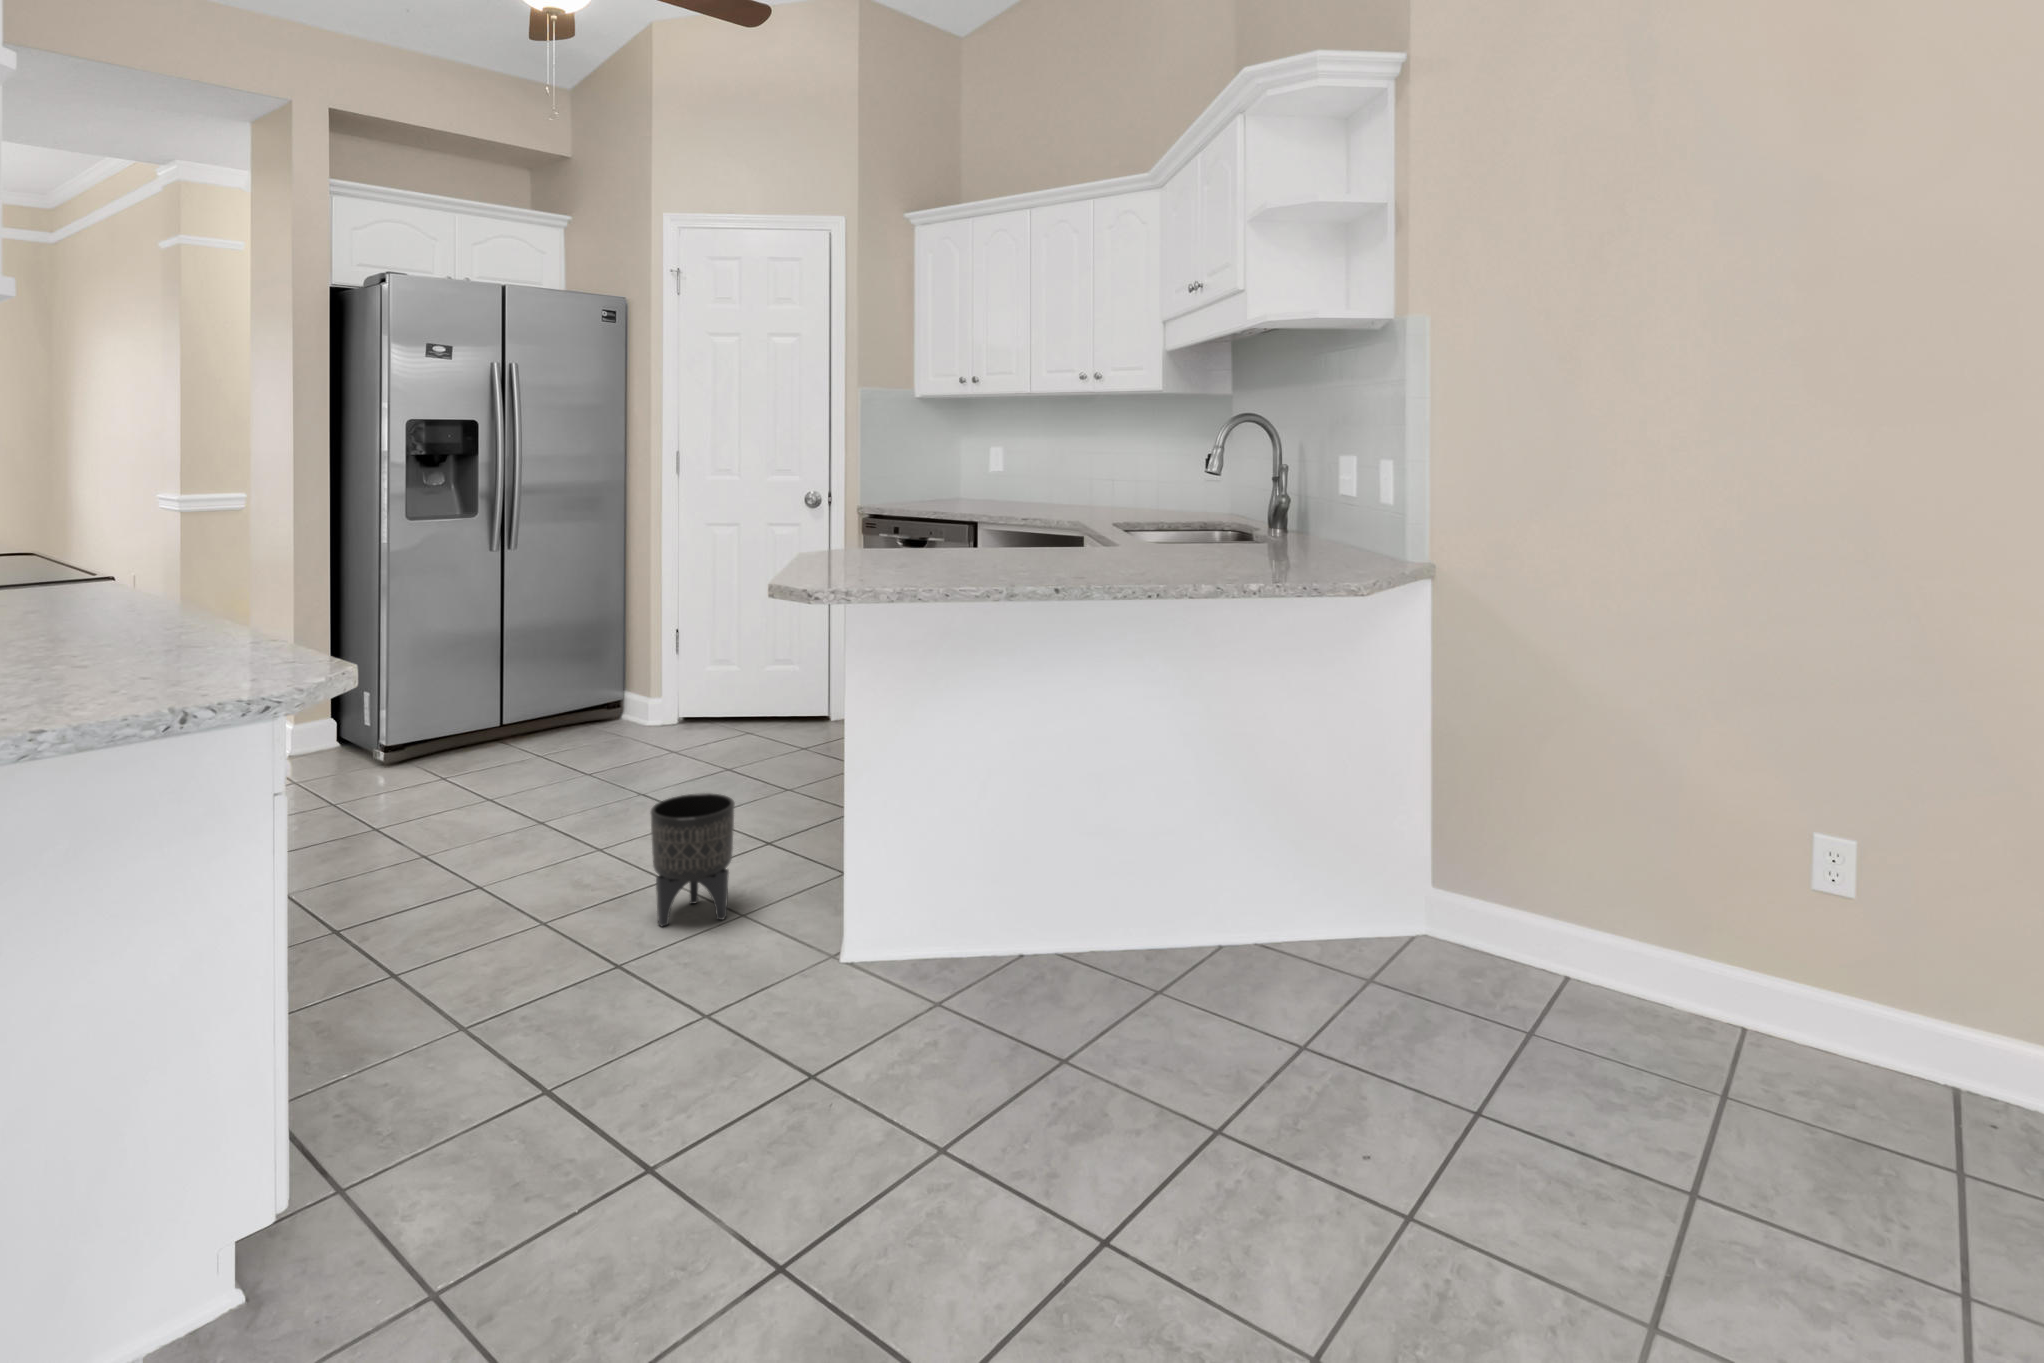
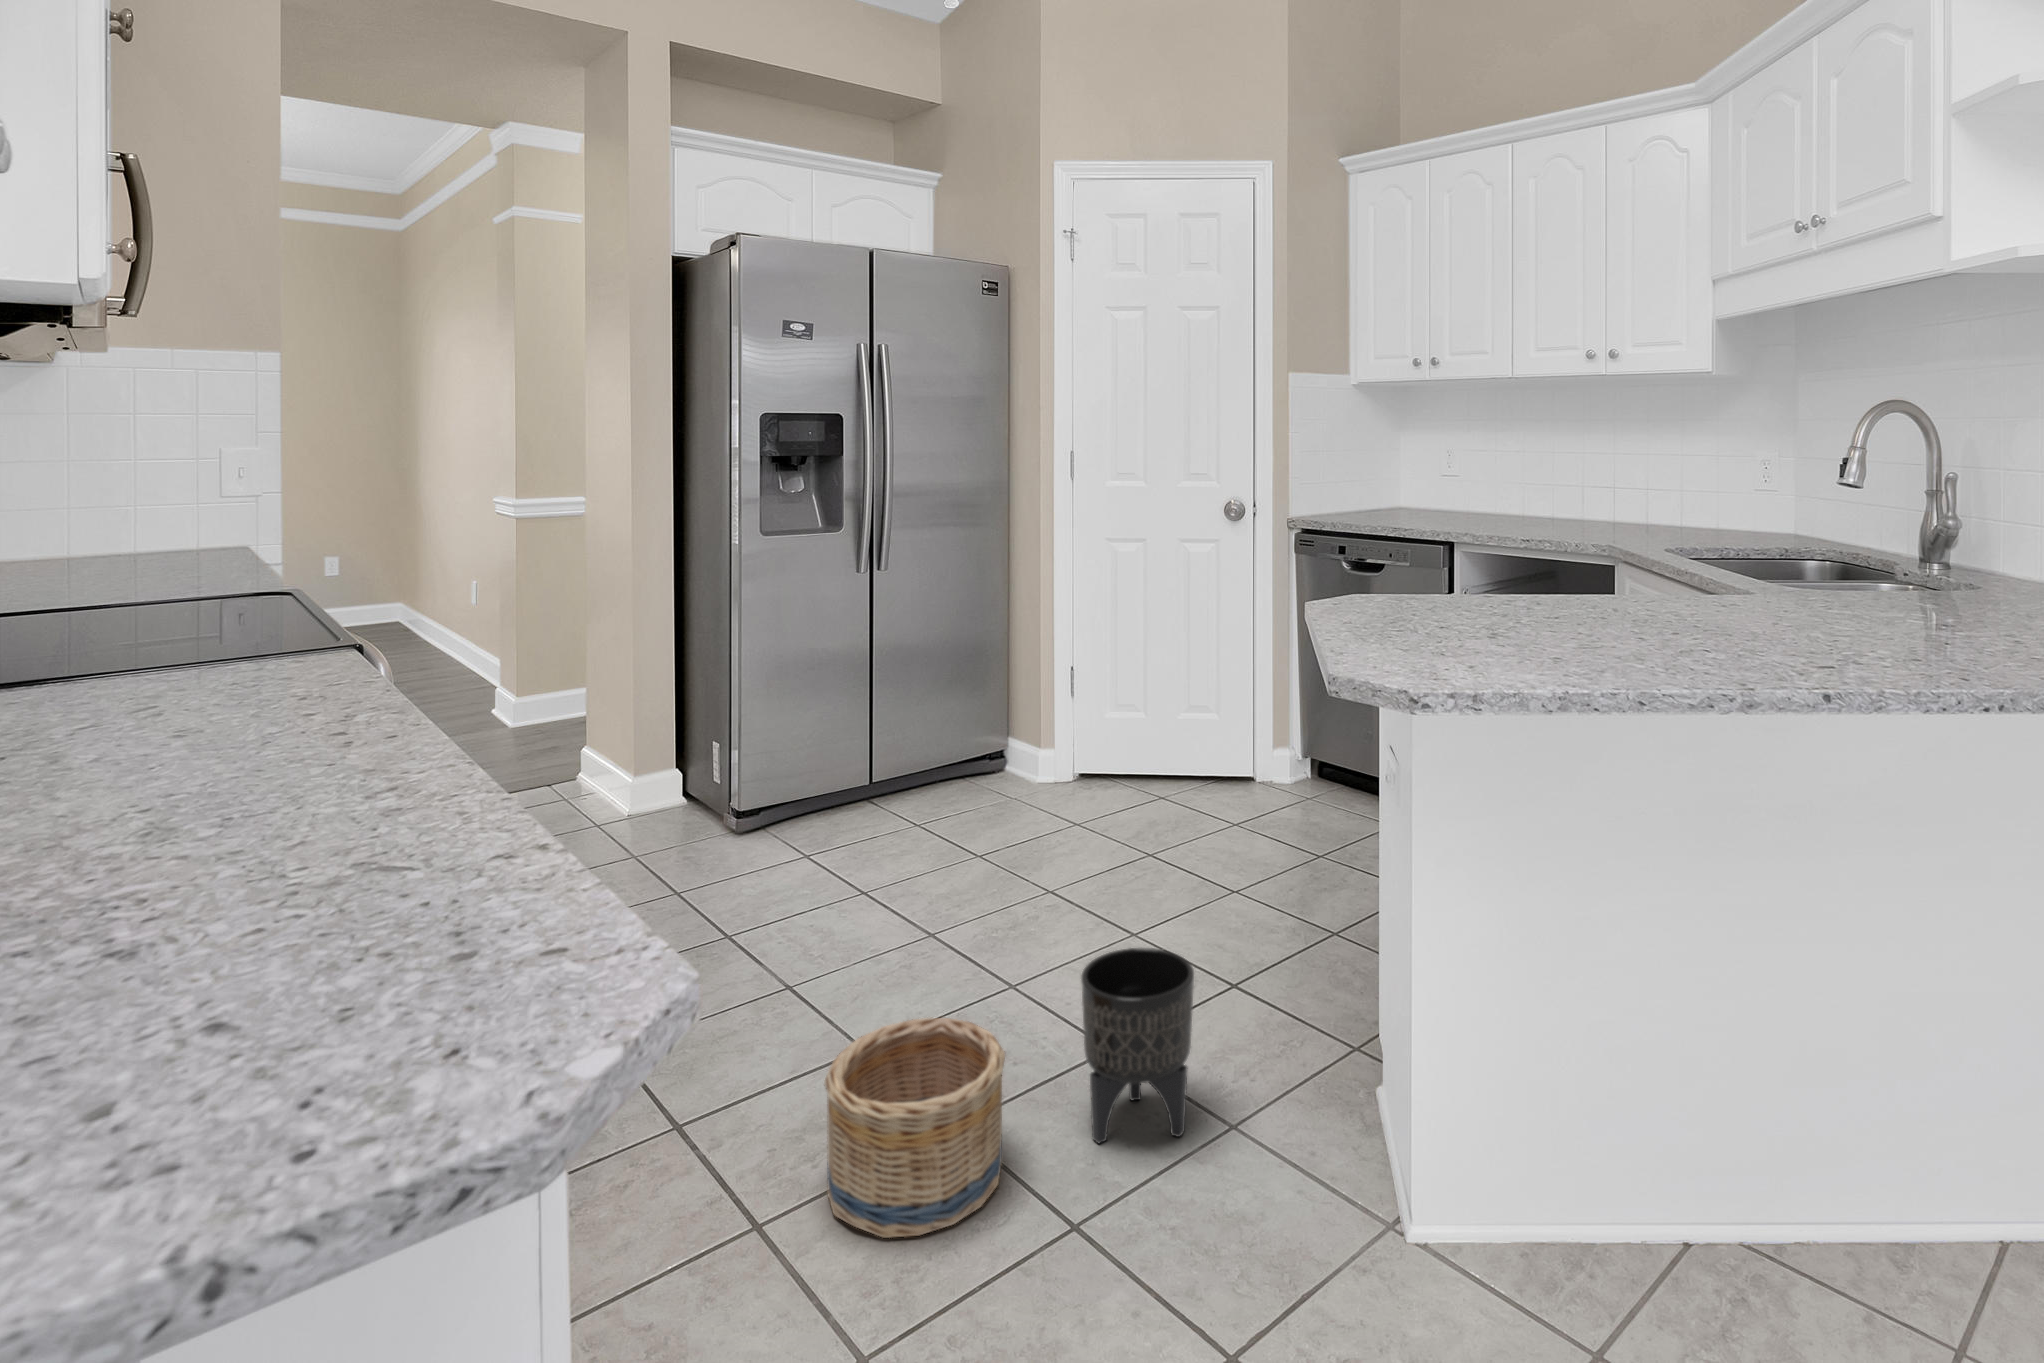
basket: none [453,844,591,981] -> present [824,1018,1005,1238]

